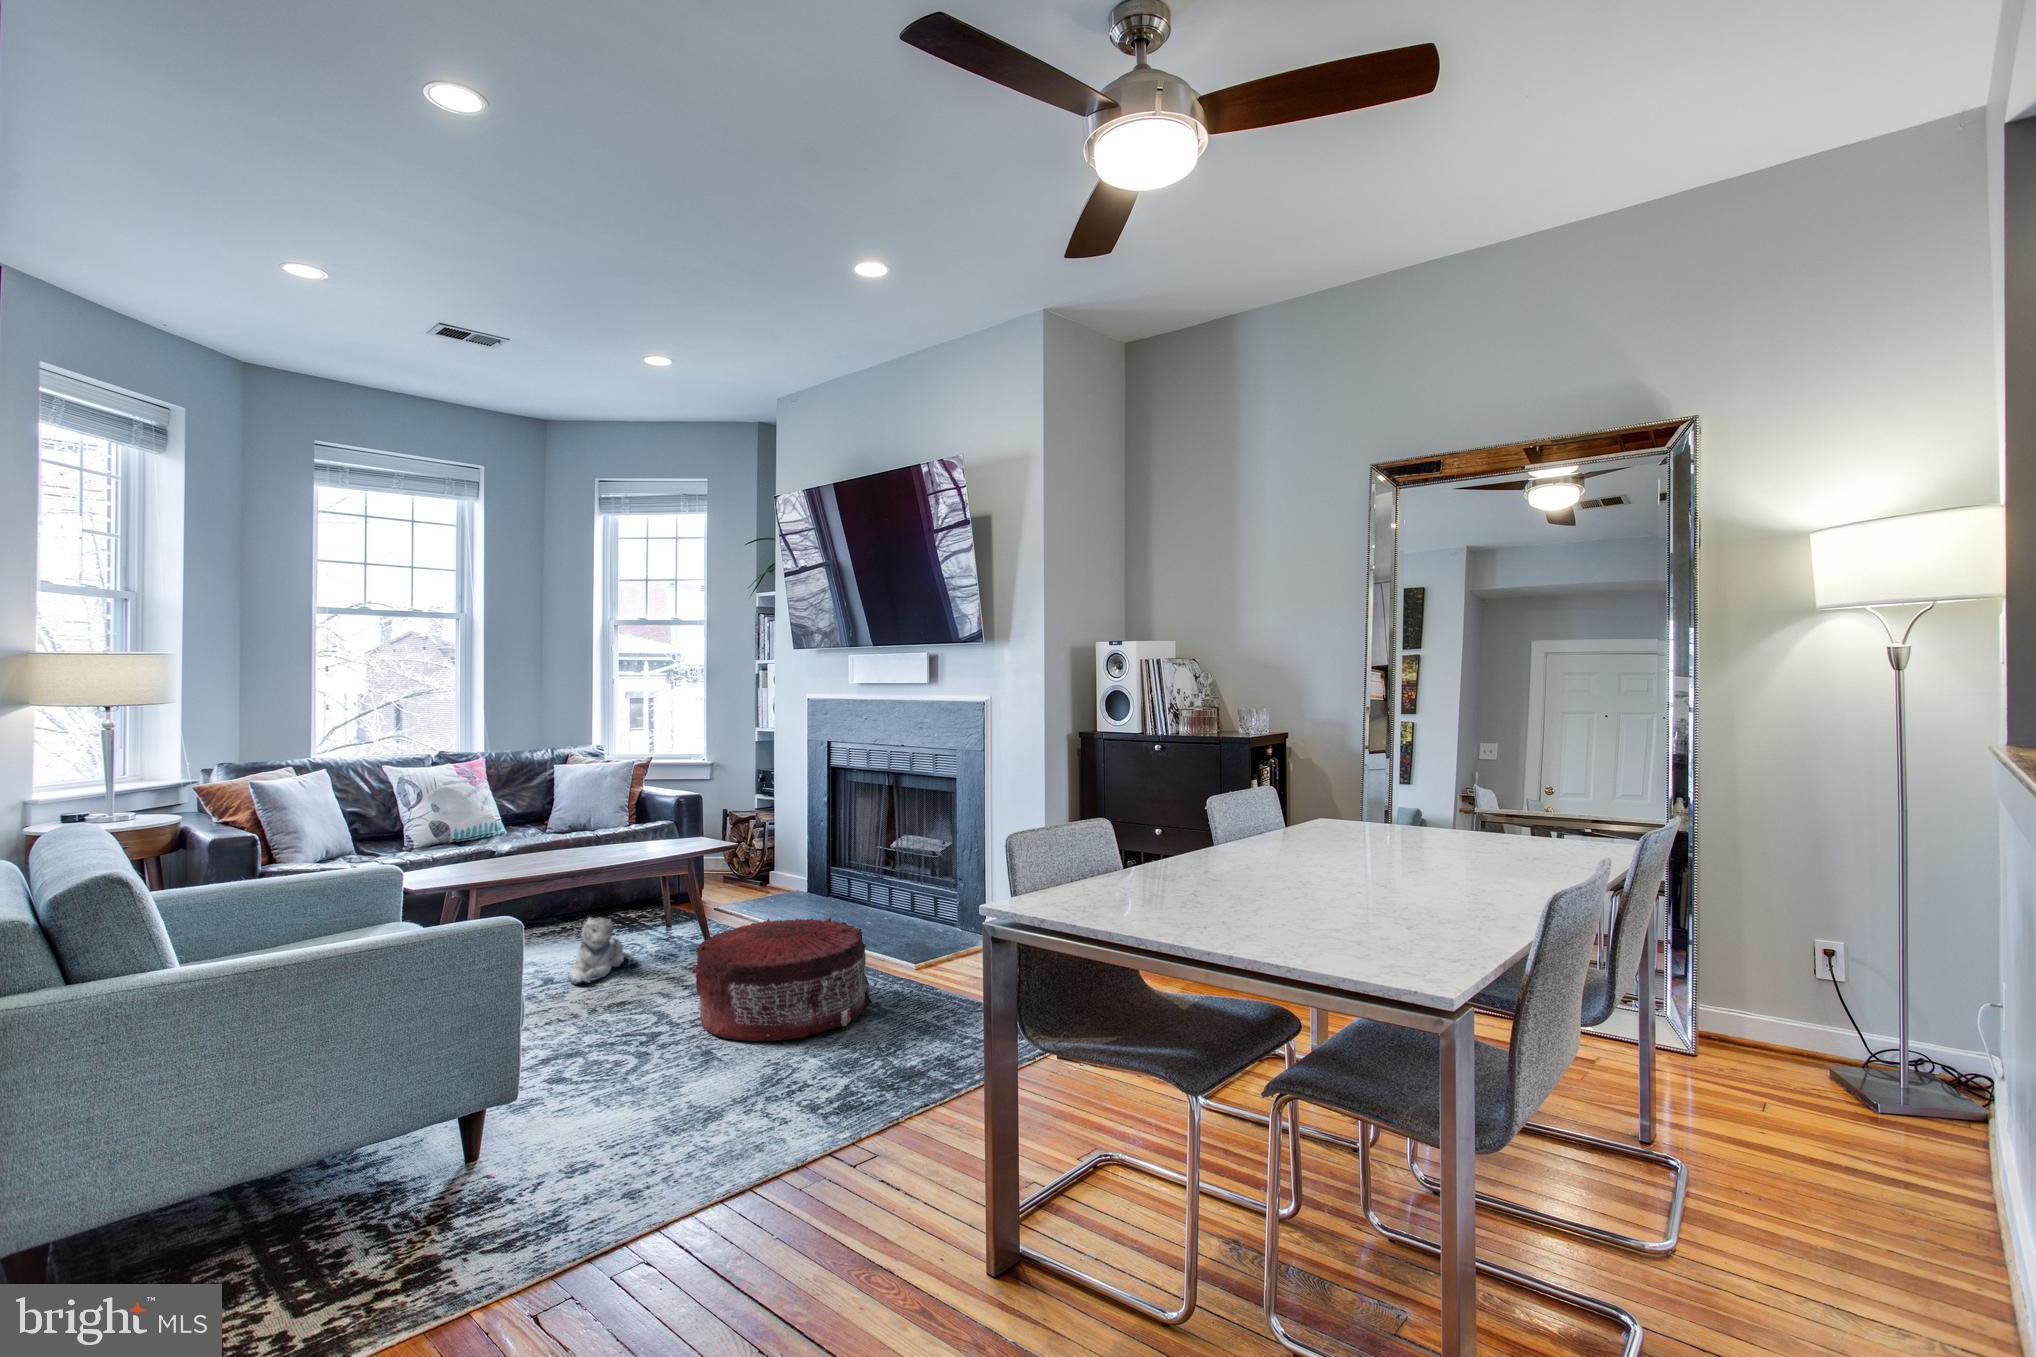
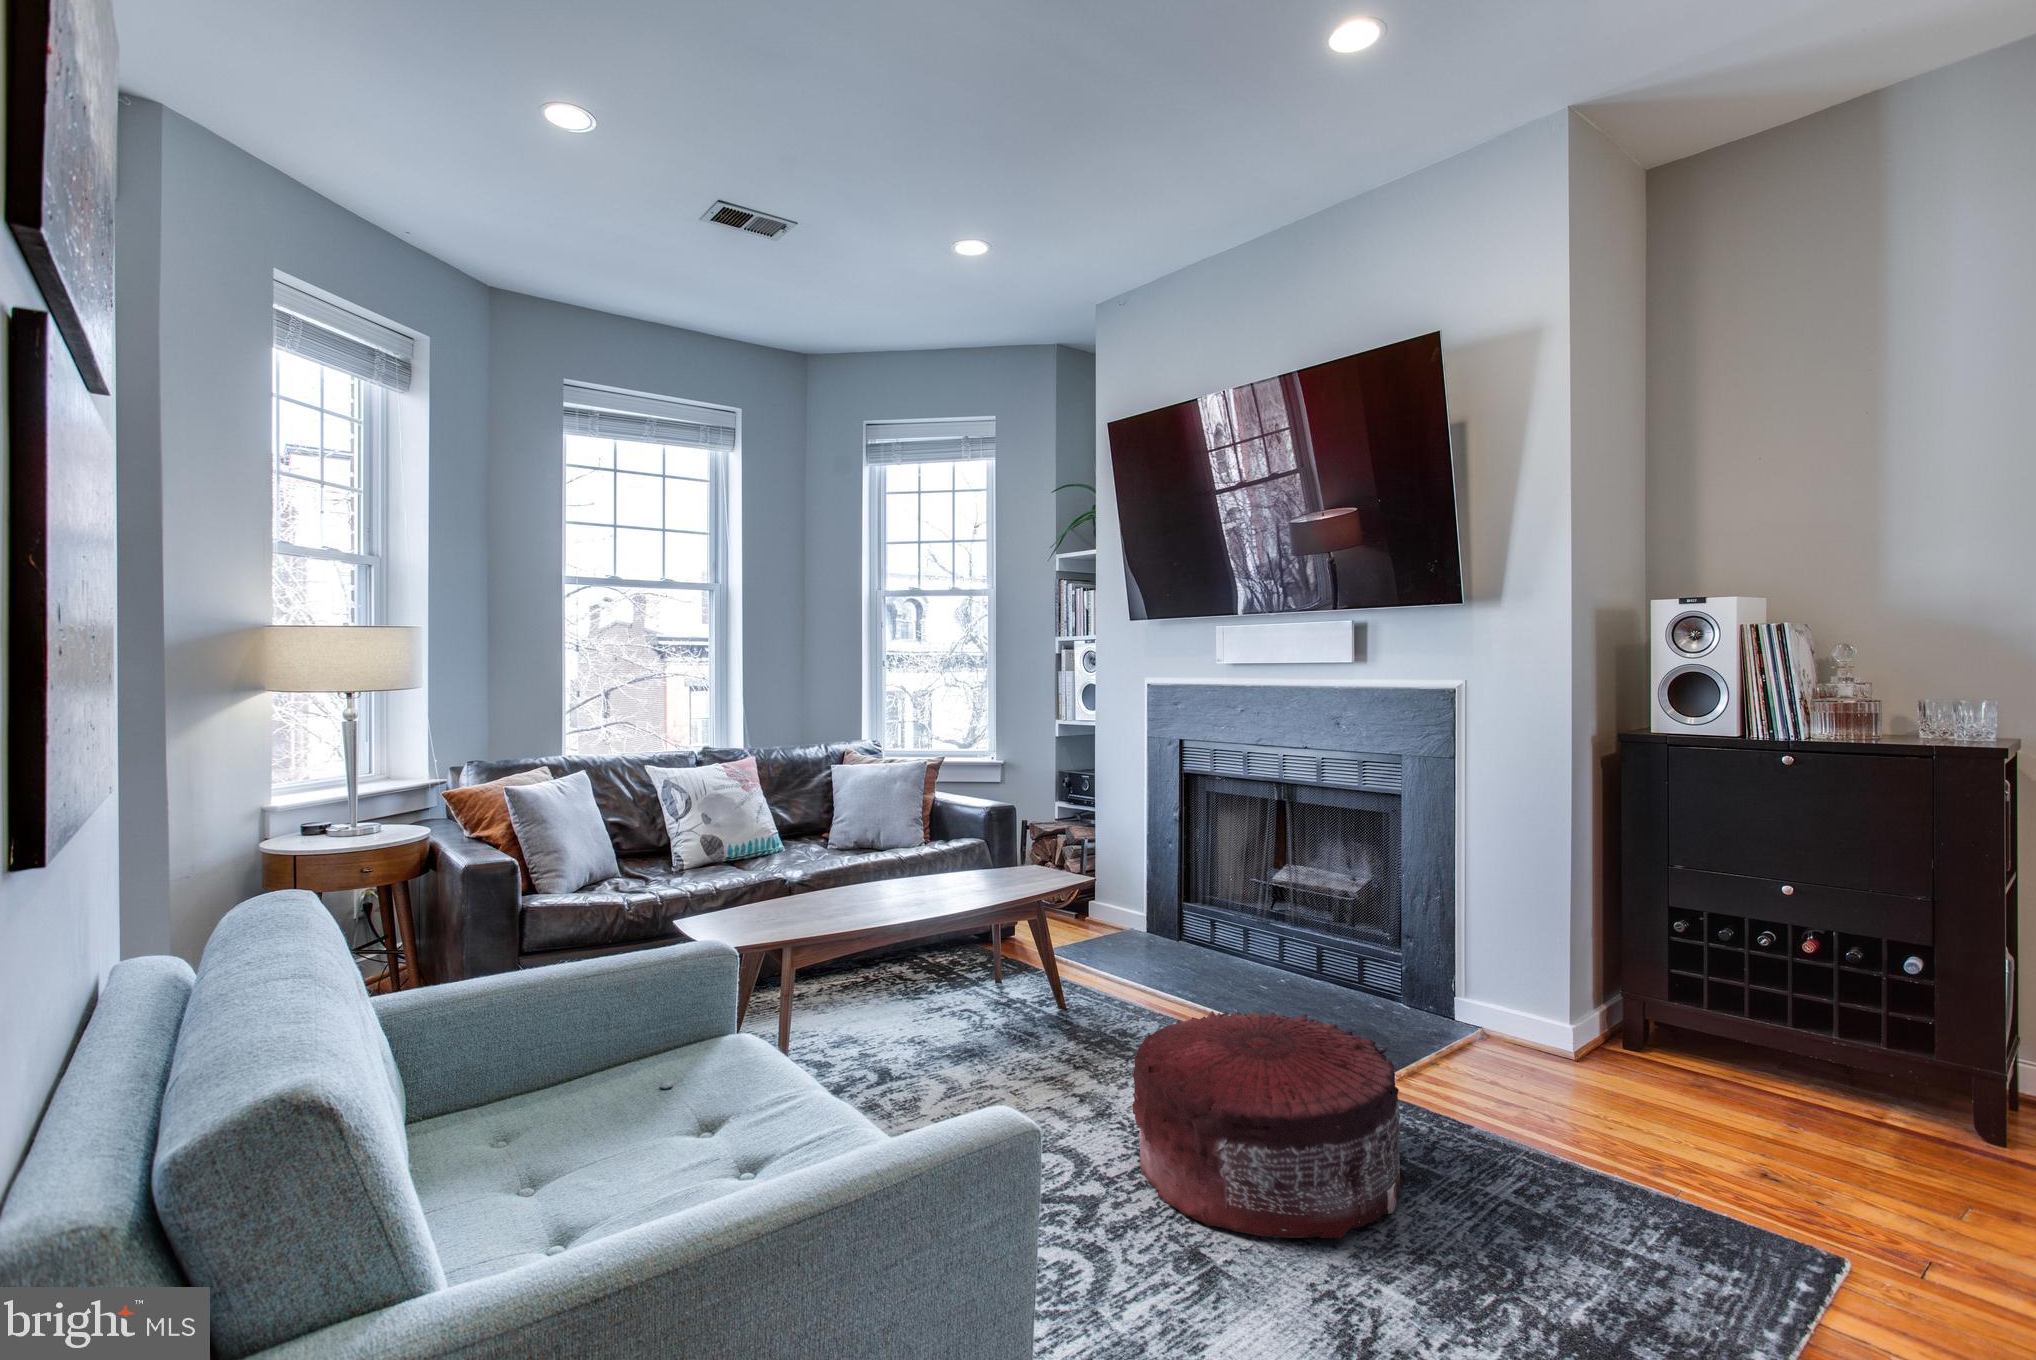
plush toy: present [569,917,636,984] -> none [910,985,990,1085]

